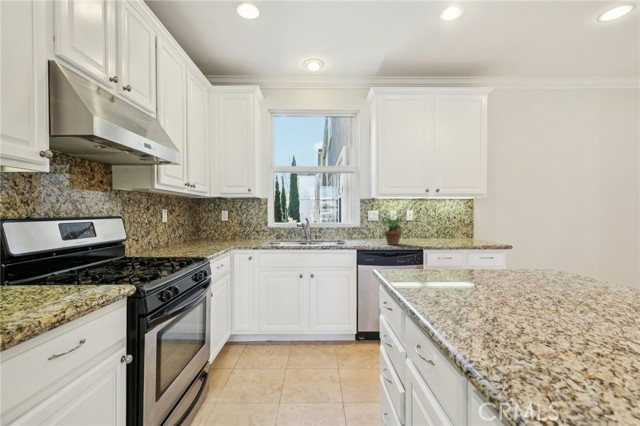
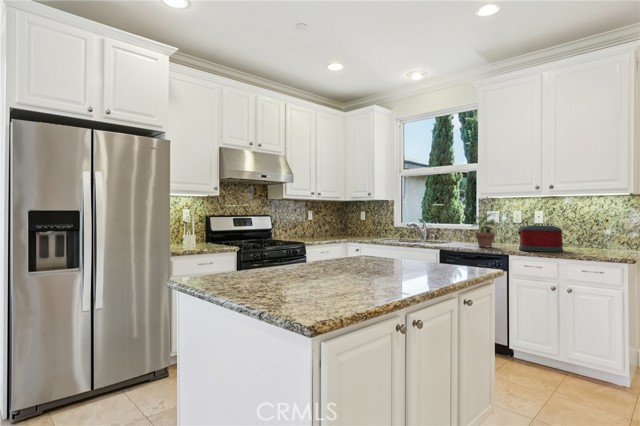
toaster: none [422,223,456,246] -> present [518,225,563,252]

